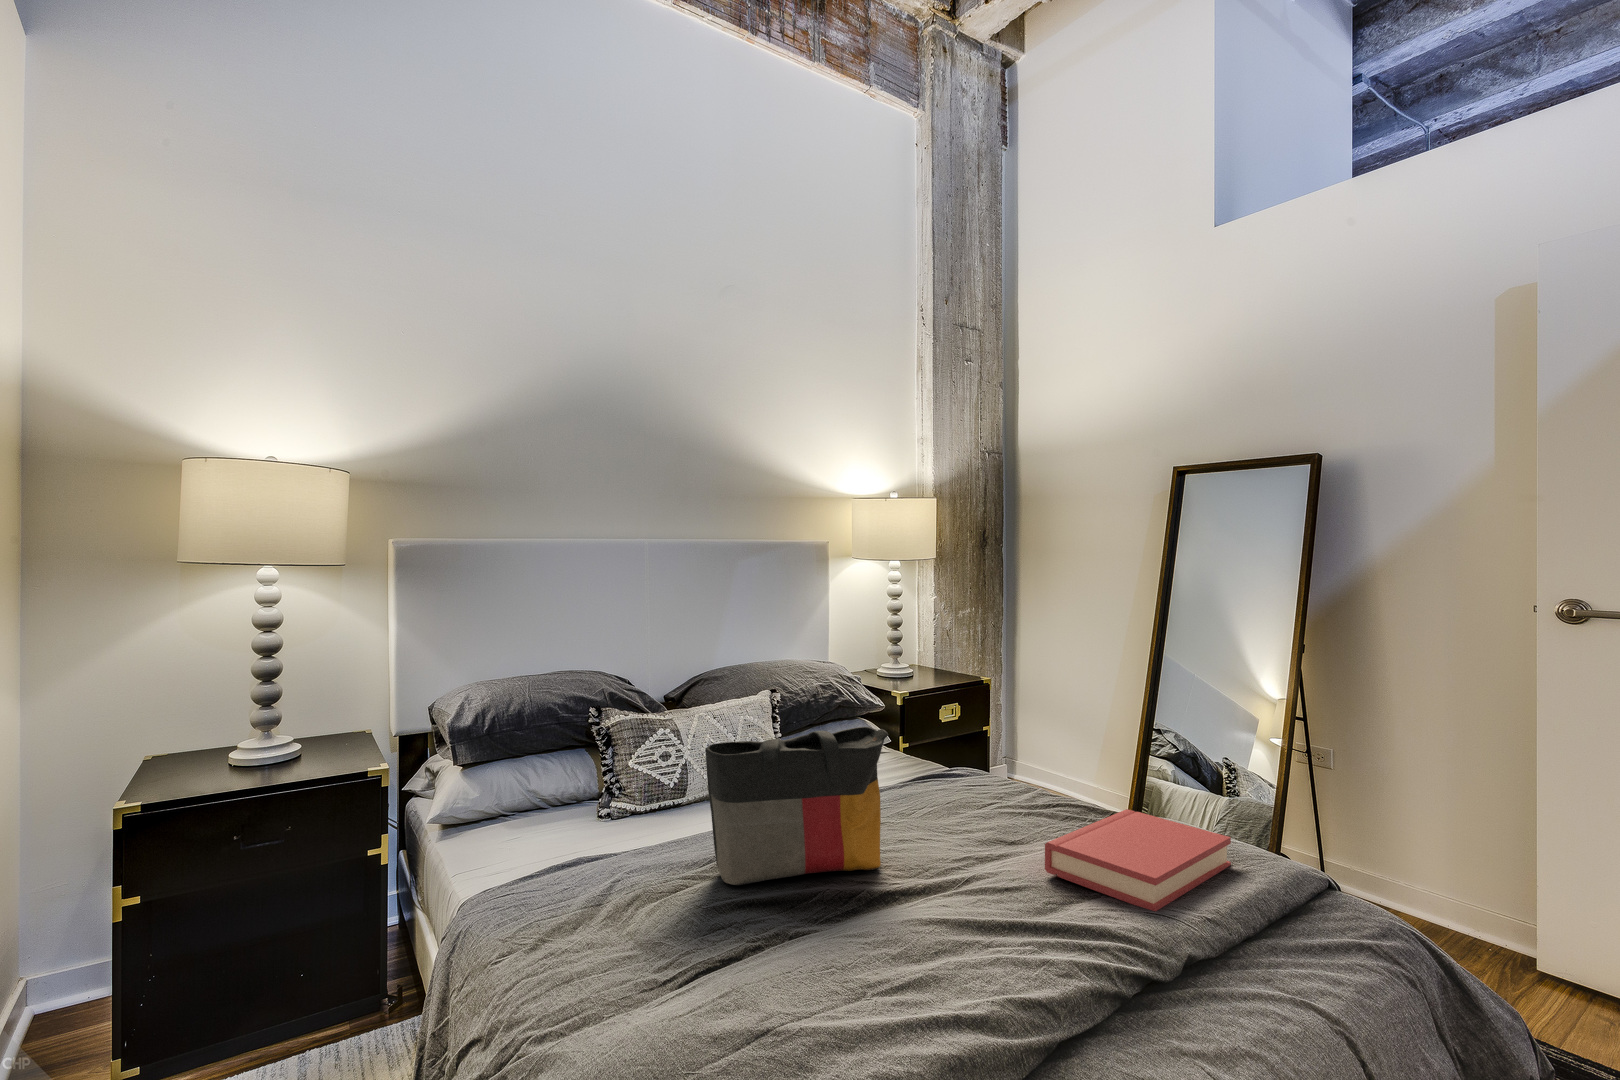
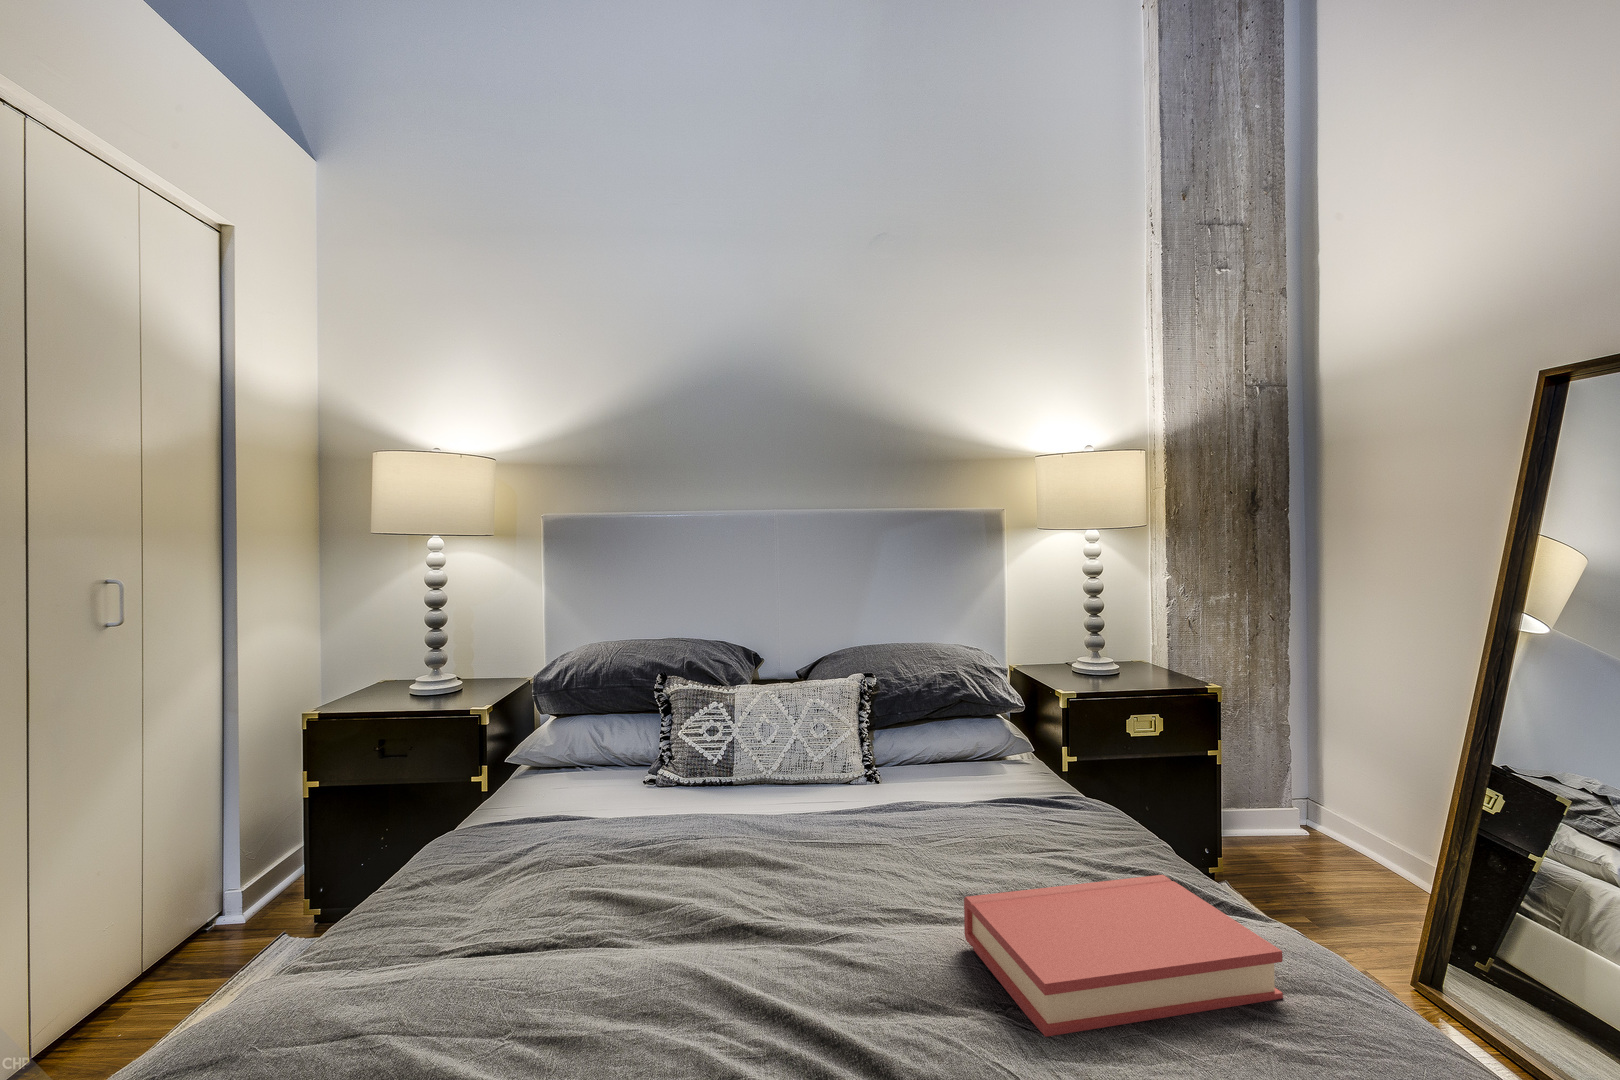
tote bag: present [705,727,888,885] -> none [600,710,806,889]

